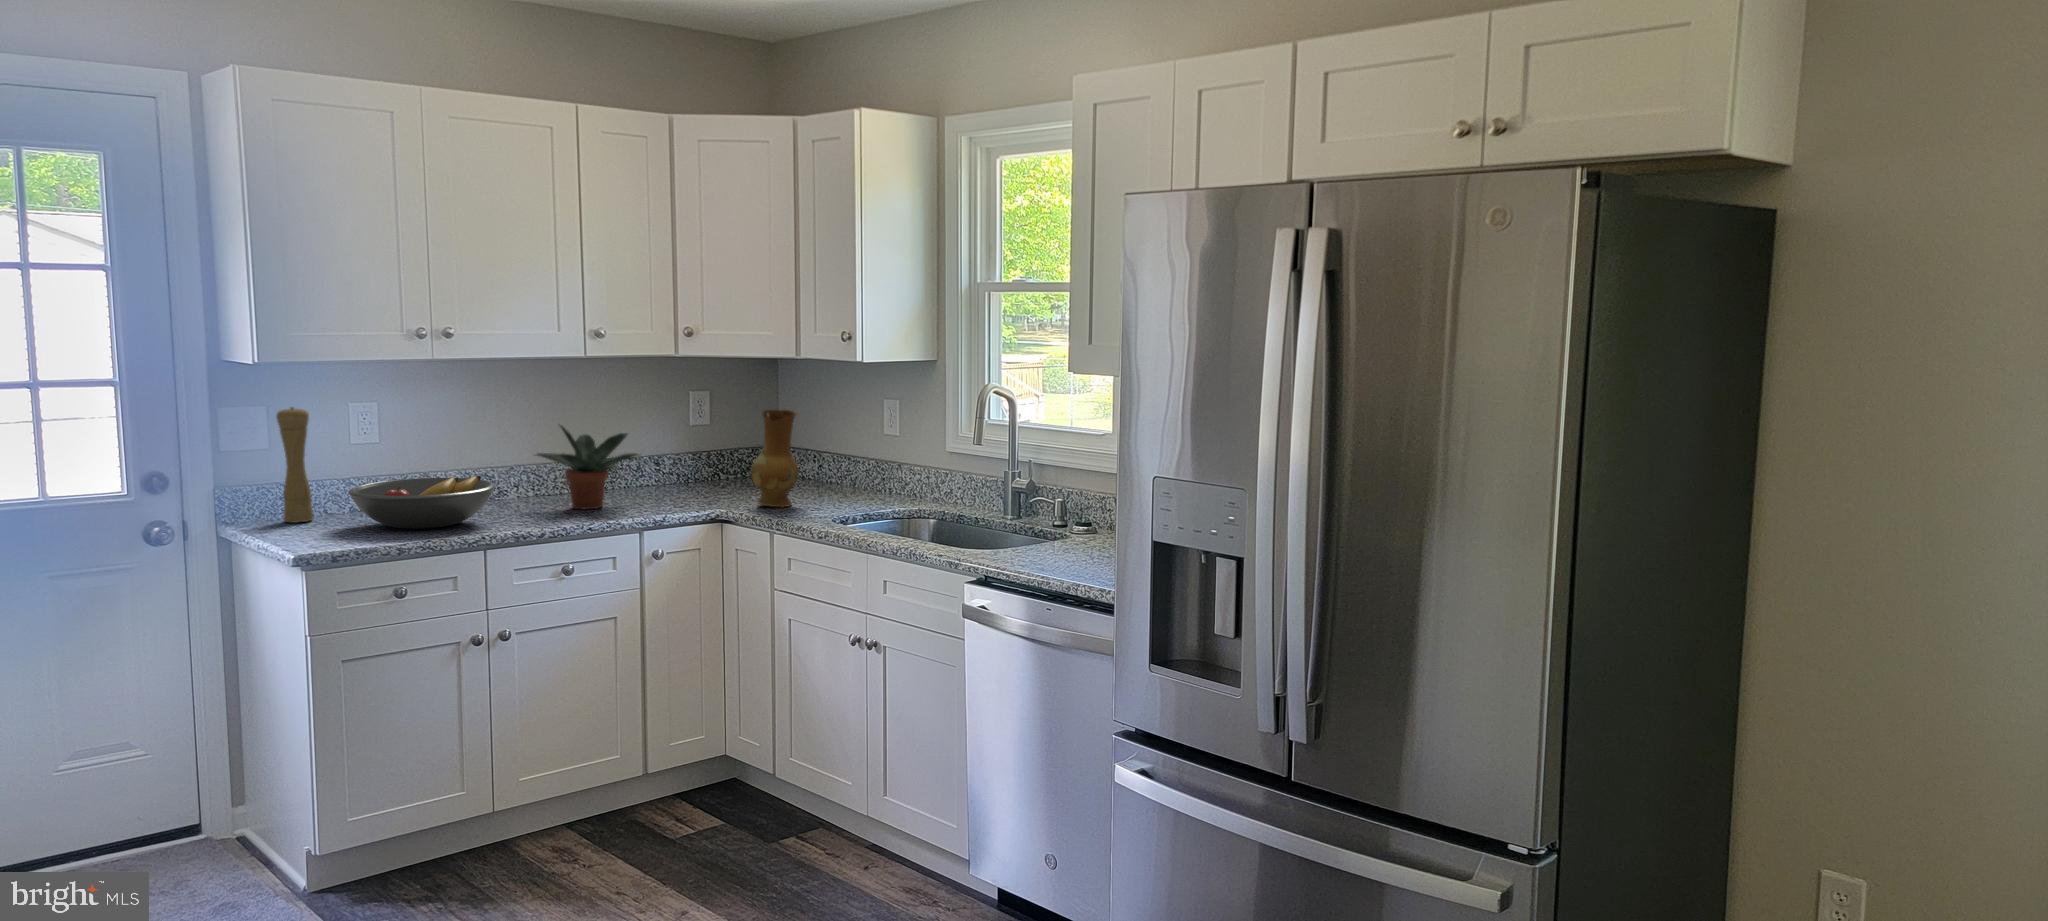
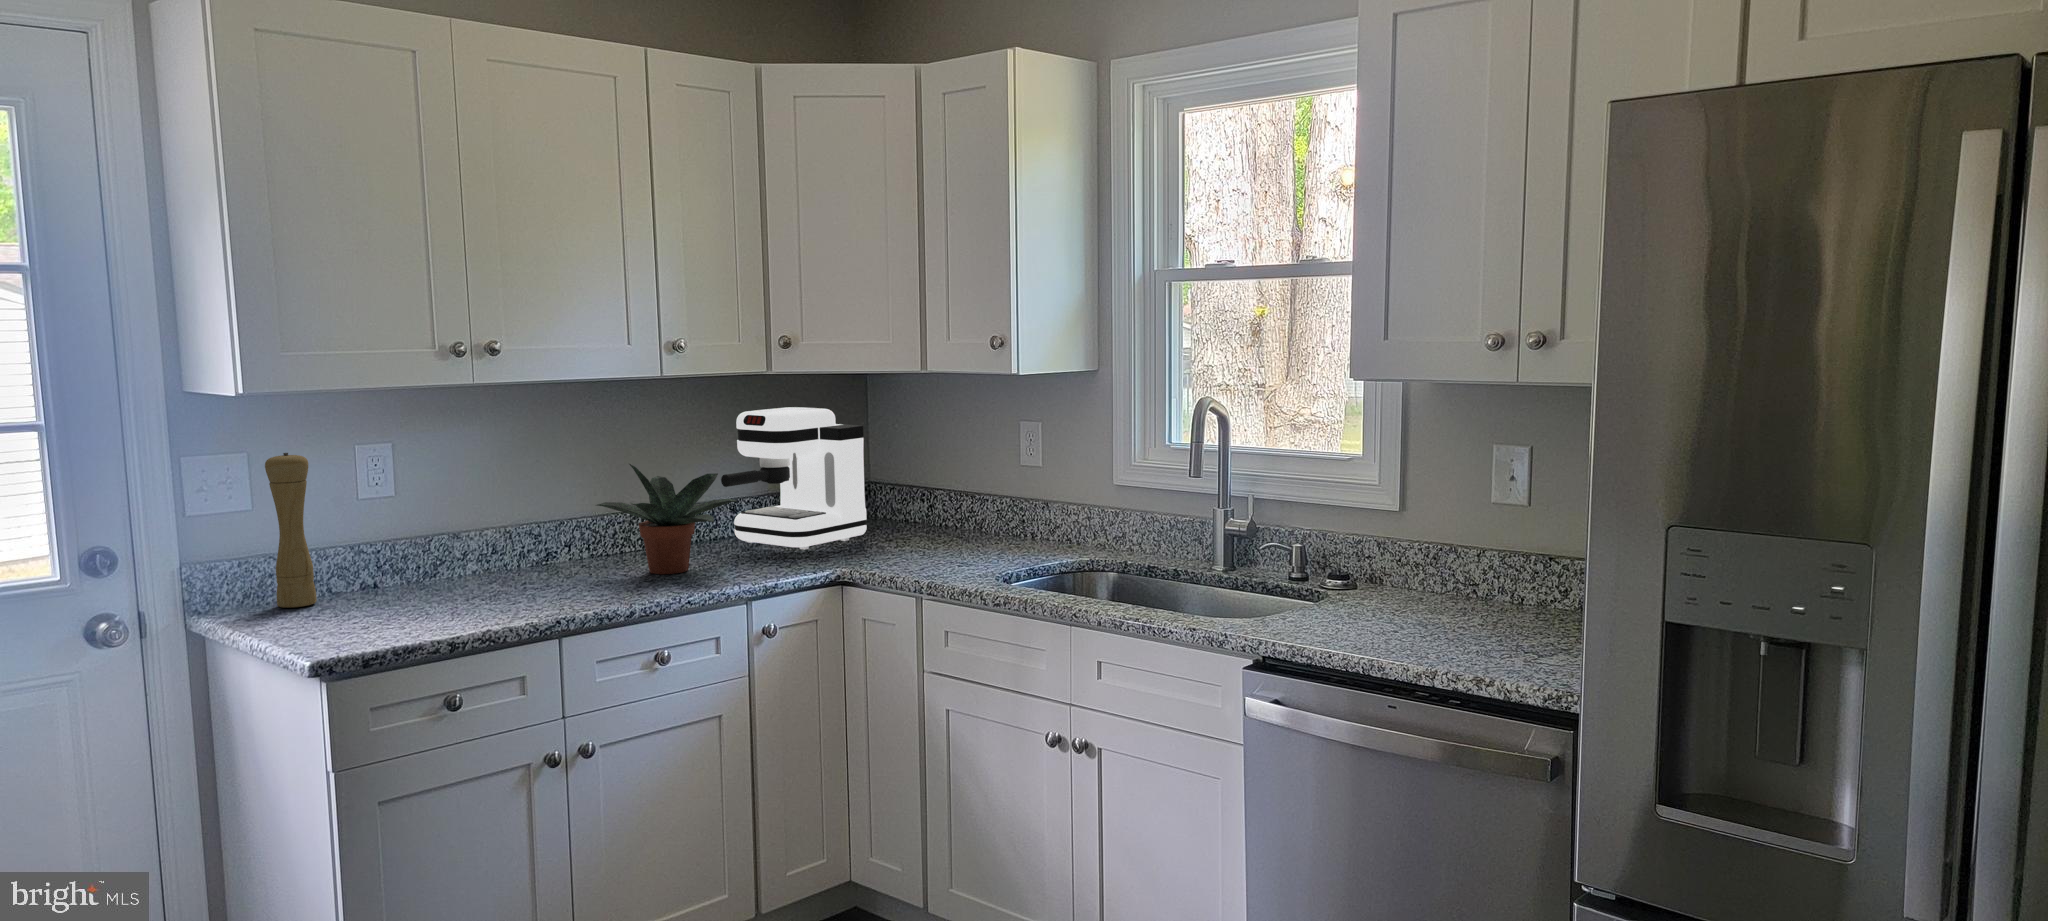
coffee maker: none [639,383,759,496] -> present [721,407,867,550]
ceramic jug: present [751,410,799,508] -> none [876,437,936,563]
fruit bowl: present [348,475,495,529] -> none [368,536,562,611]

